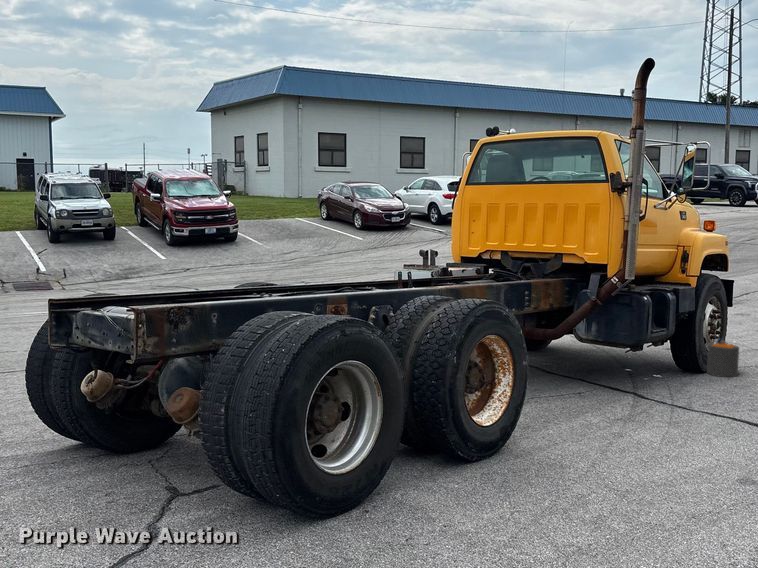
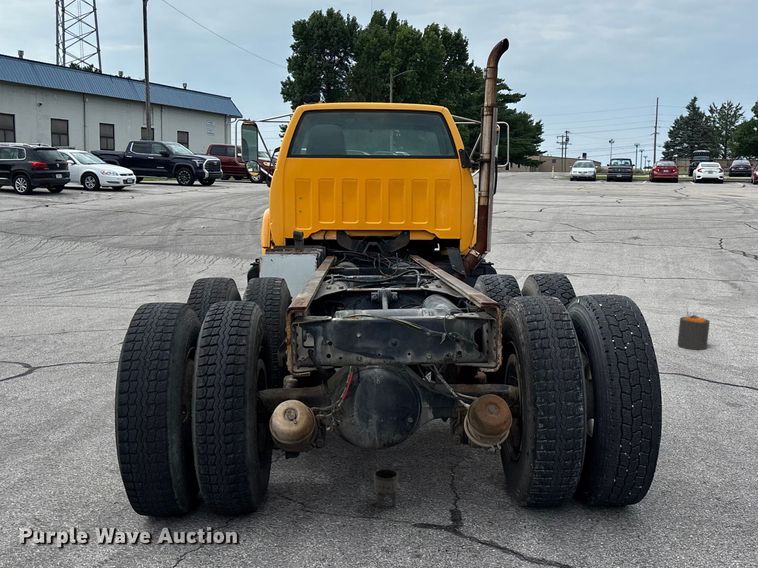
planter: none [379,474,404,513] -> present [374,469,398,507]

